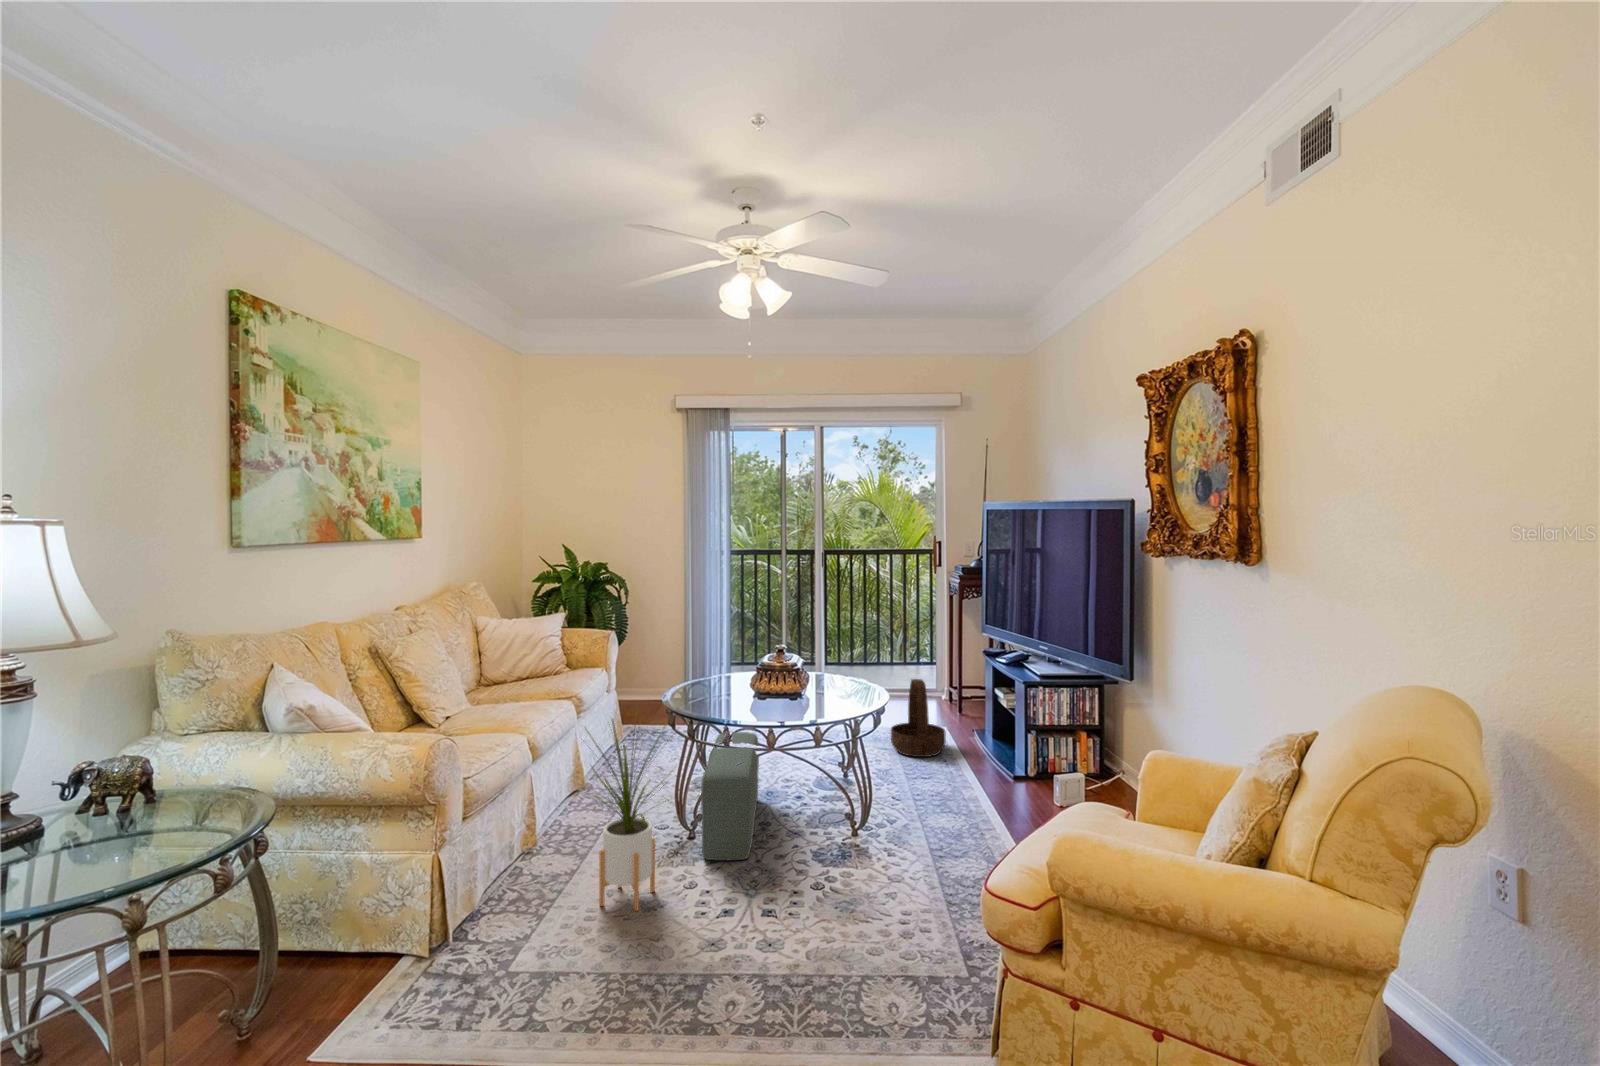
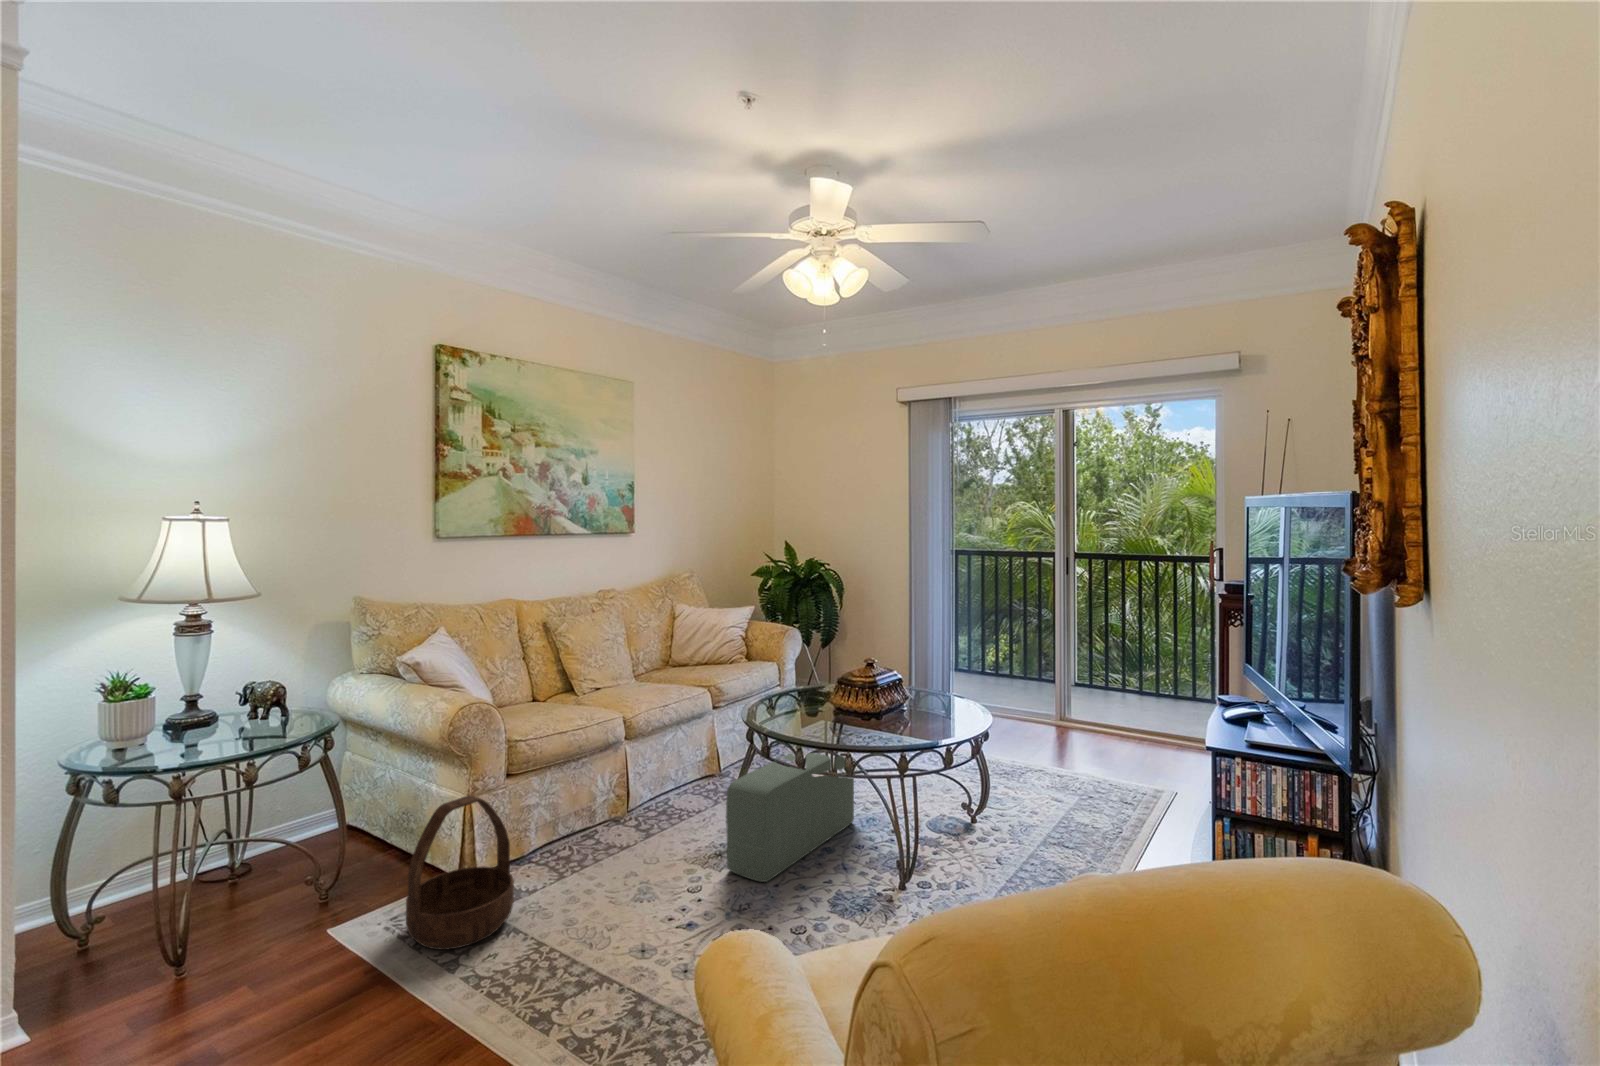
basket: present [891,679,946,757] -> present [406,796,514,950]
house plant: present [590,719,666,911] -> none [575,698,677,900]

